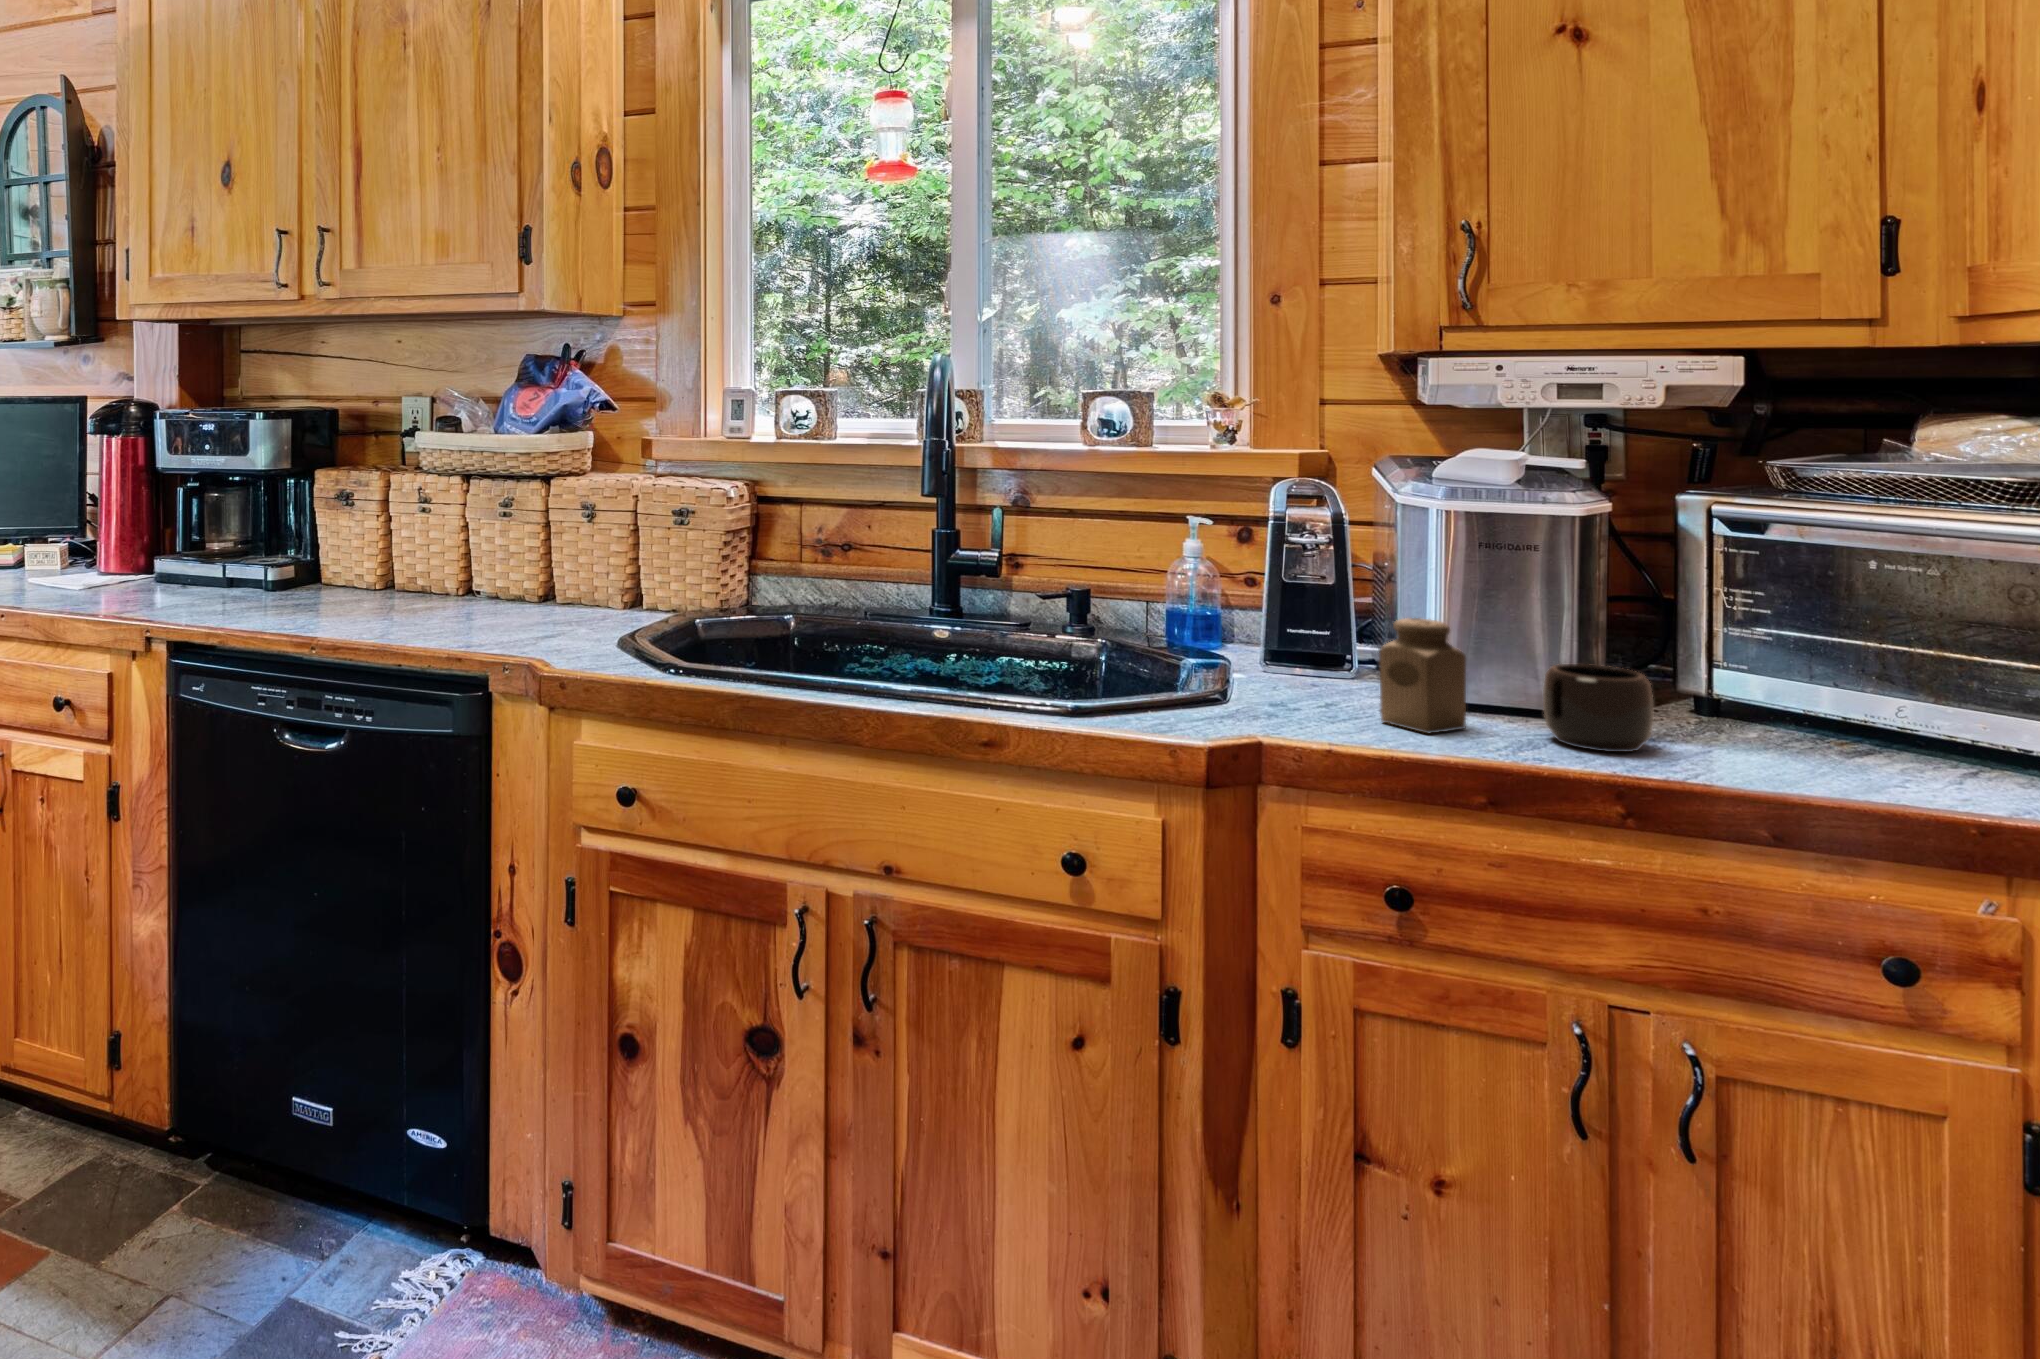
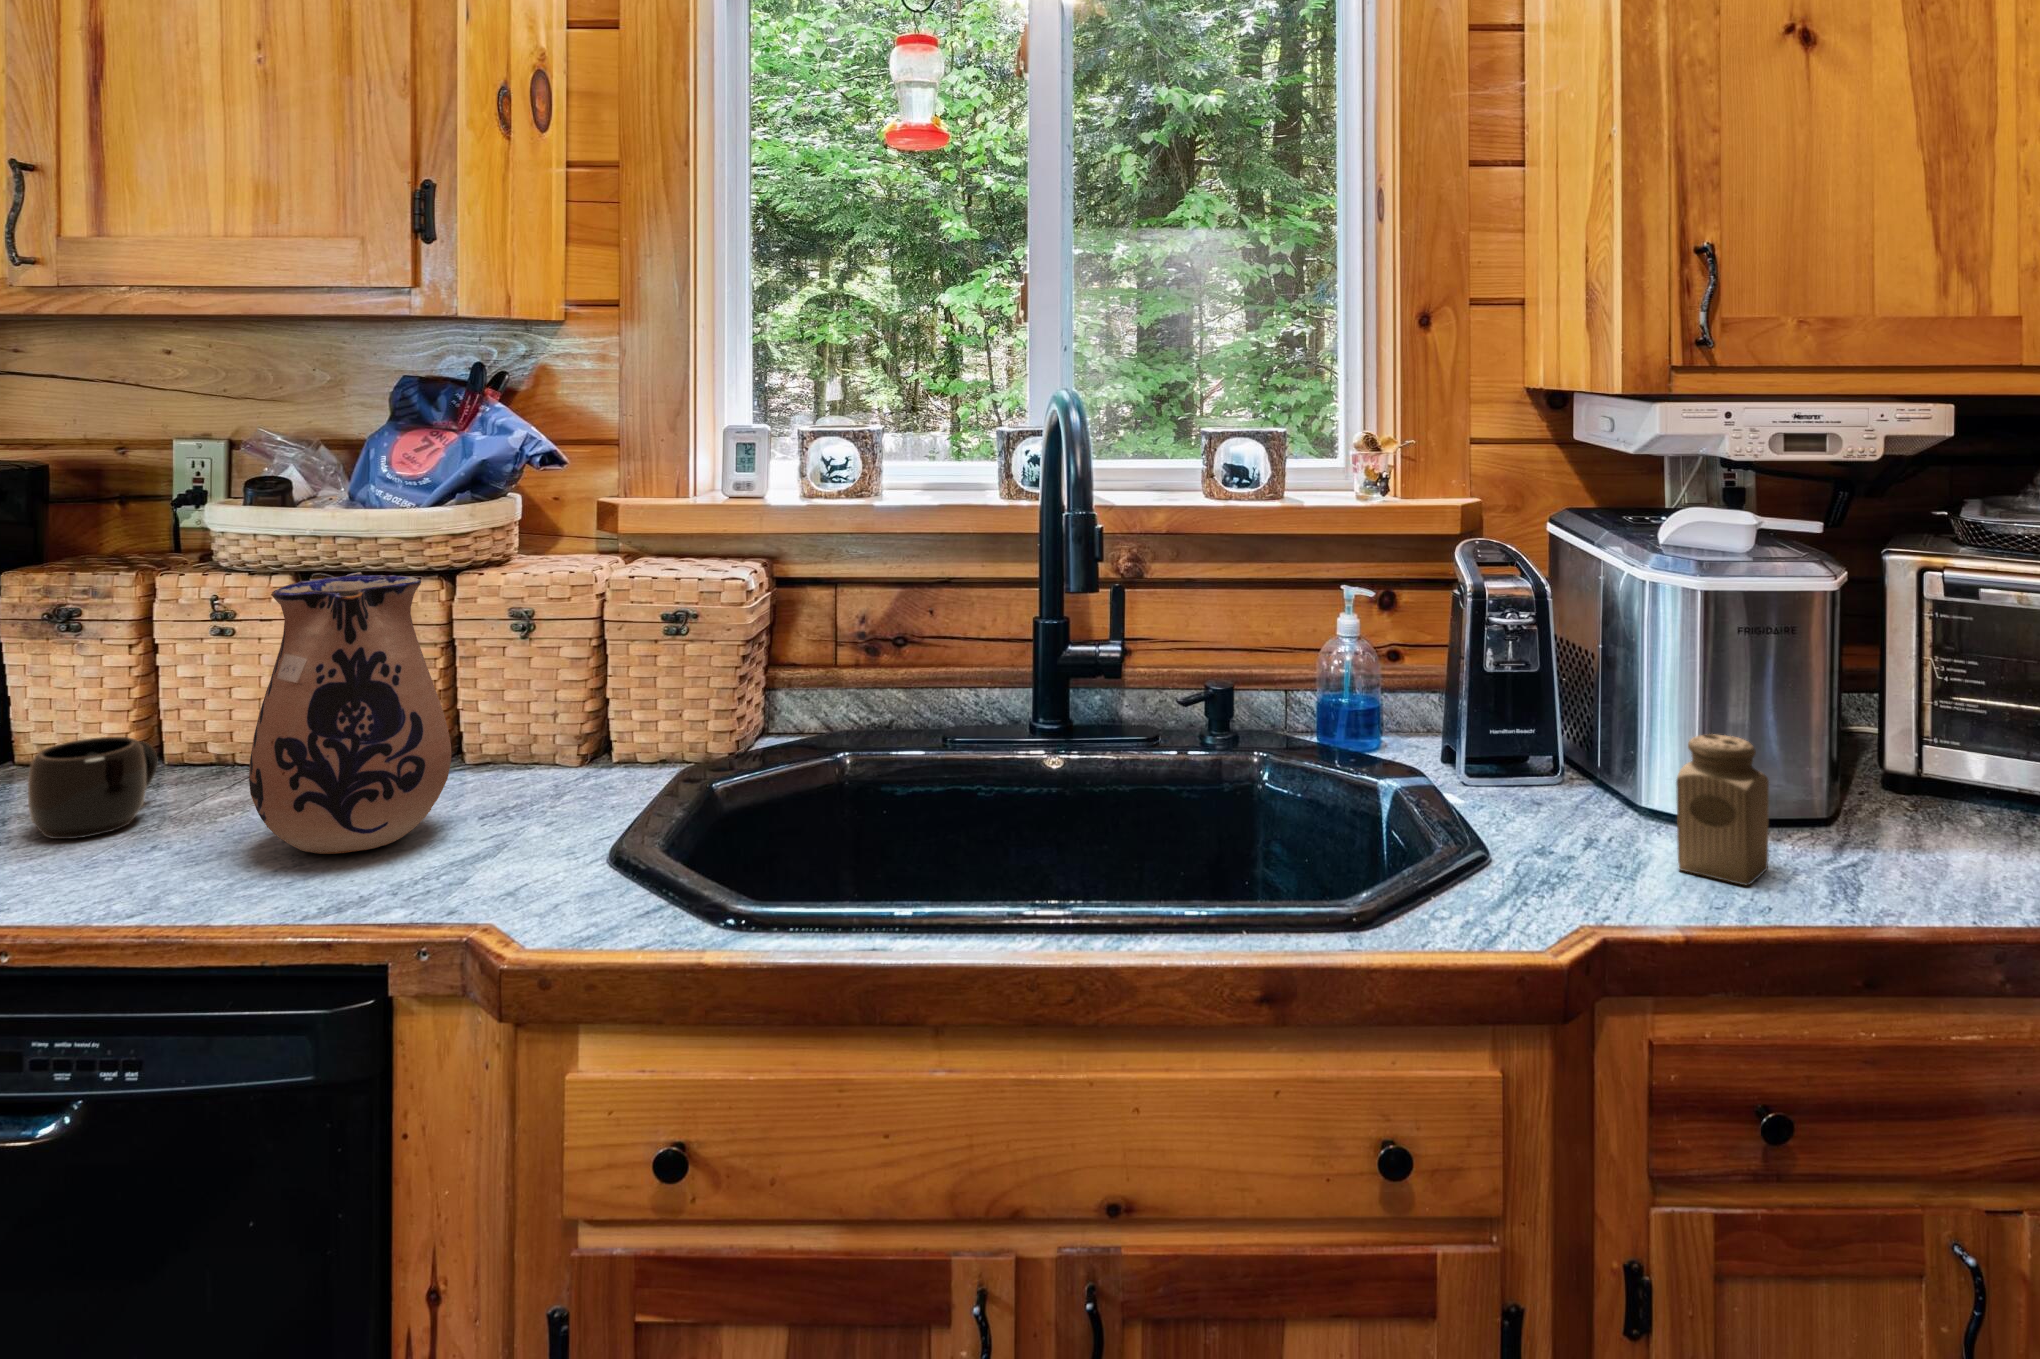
ceramic pitcher: none [427,469,535,628] -> present [249,572,451,854]
mug: present [1543,664,1653,752] -> present [28,737,157,839]

